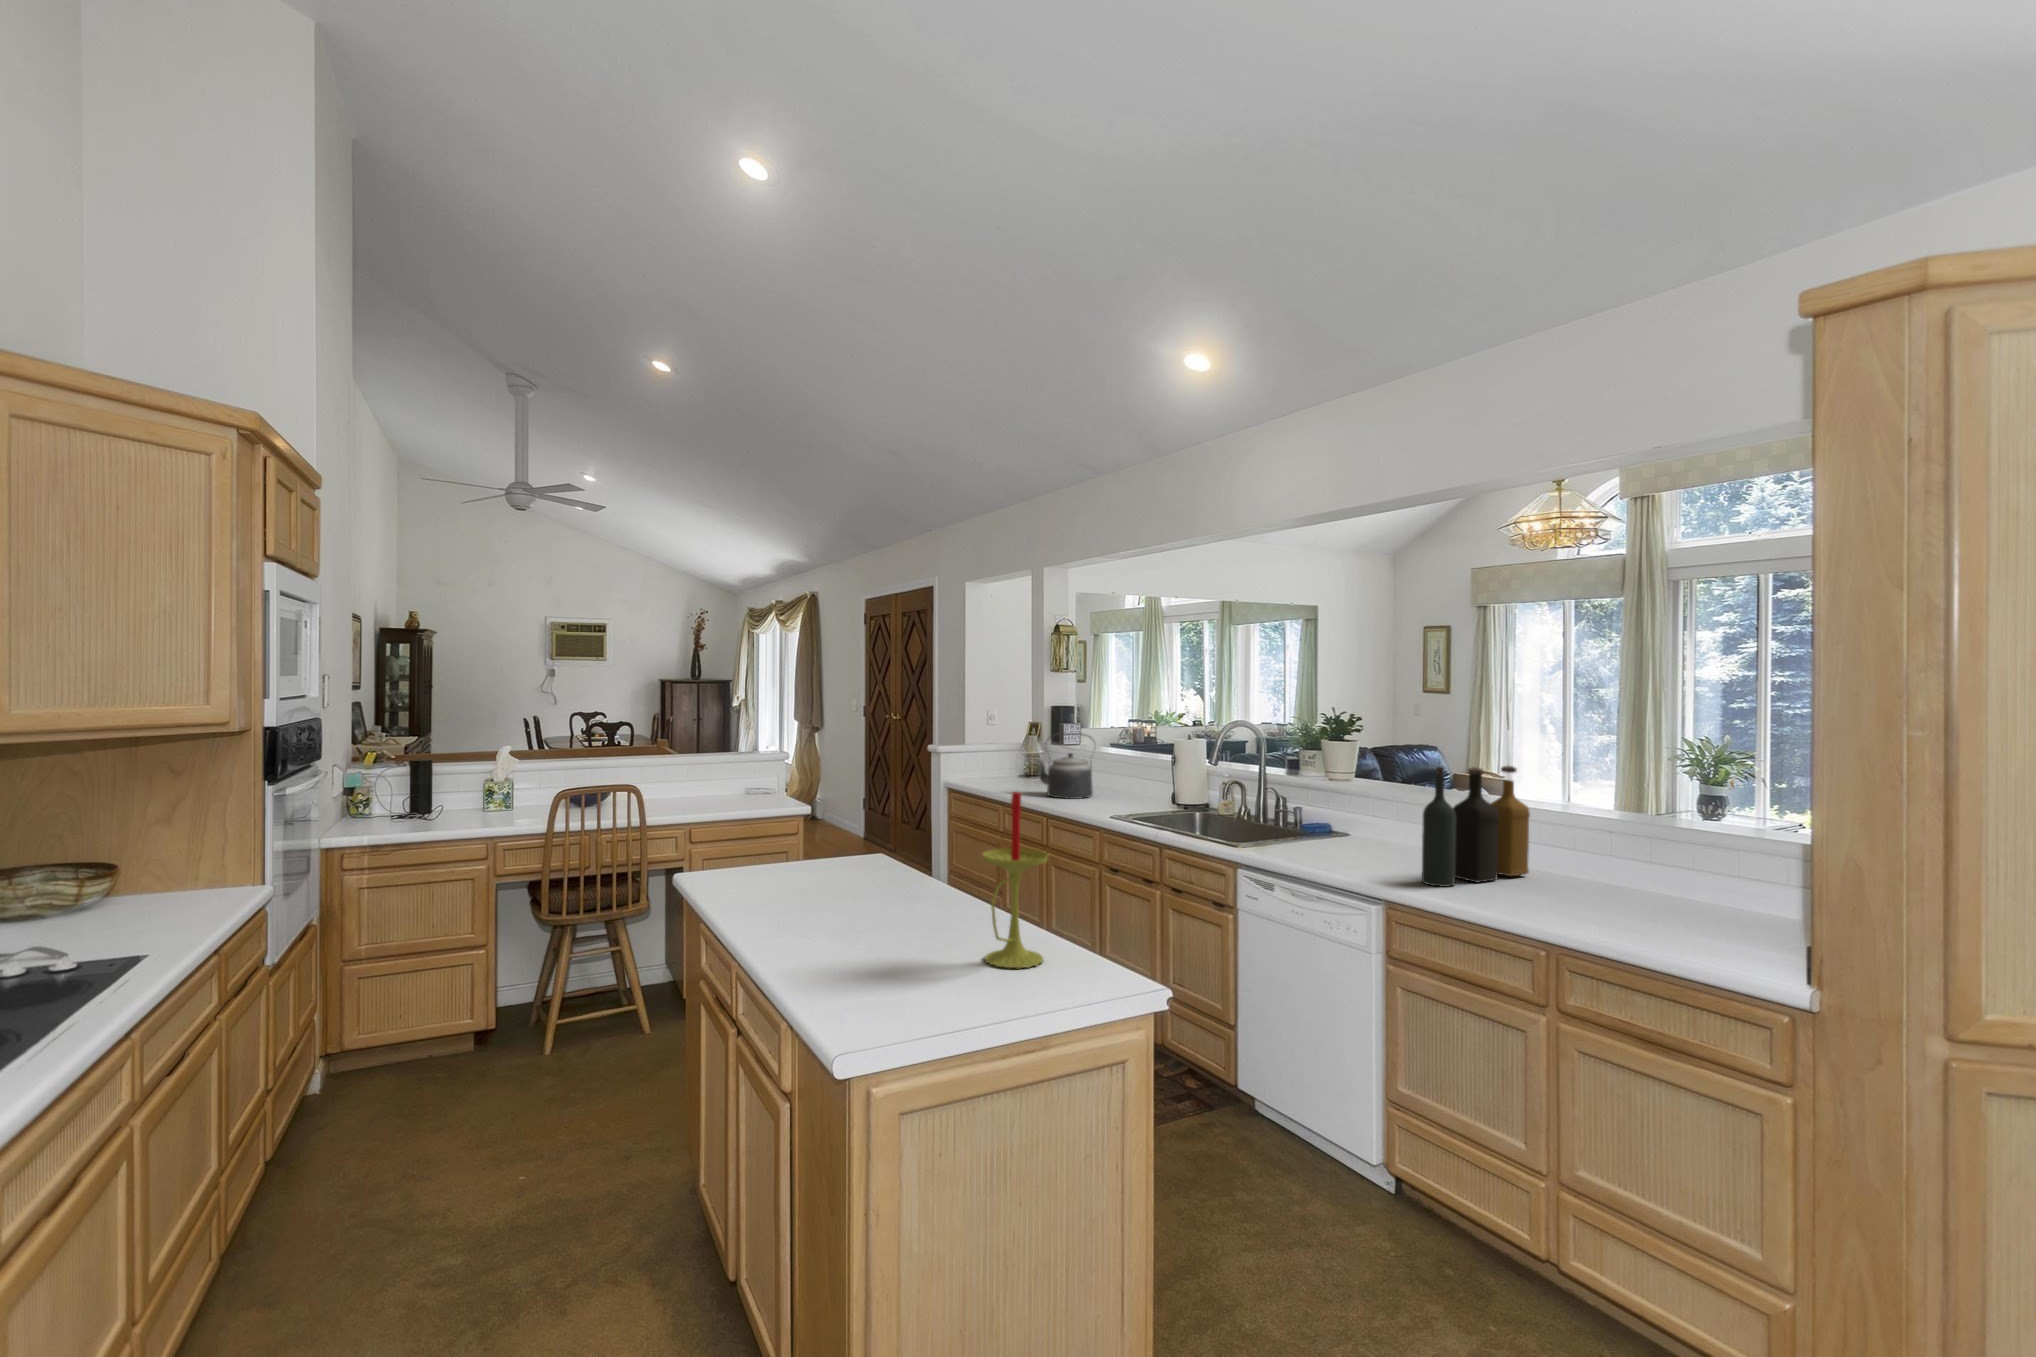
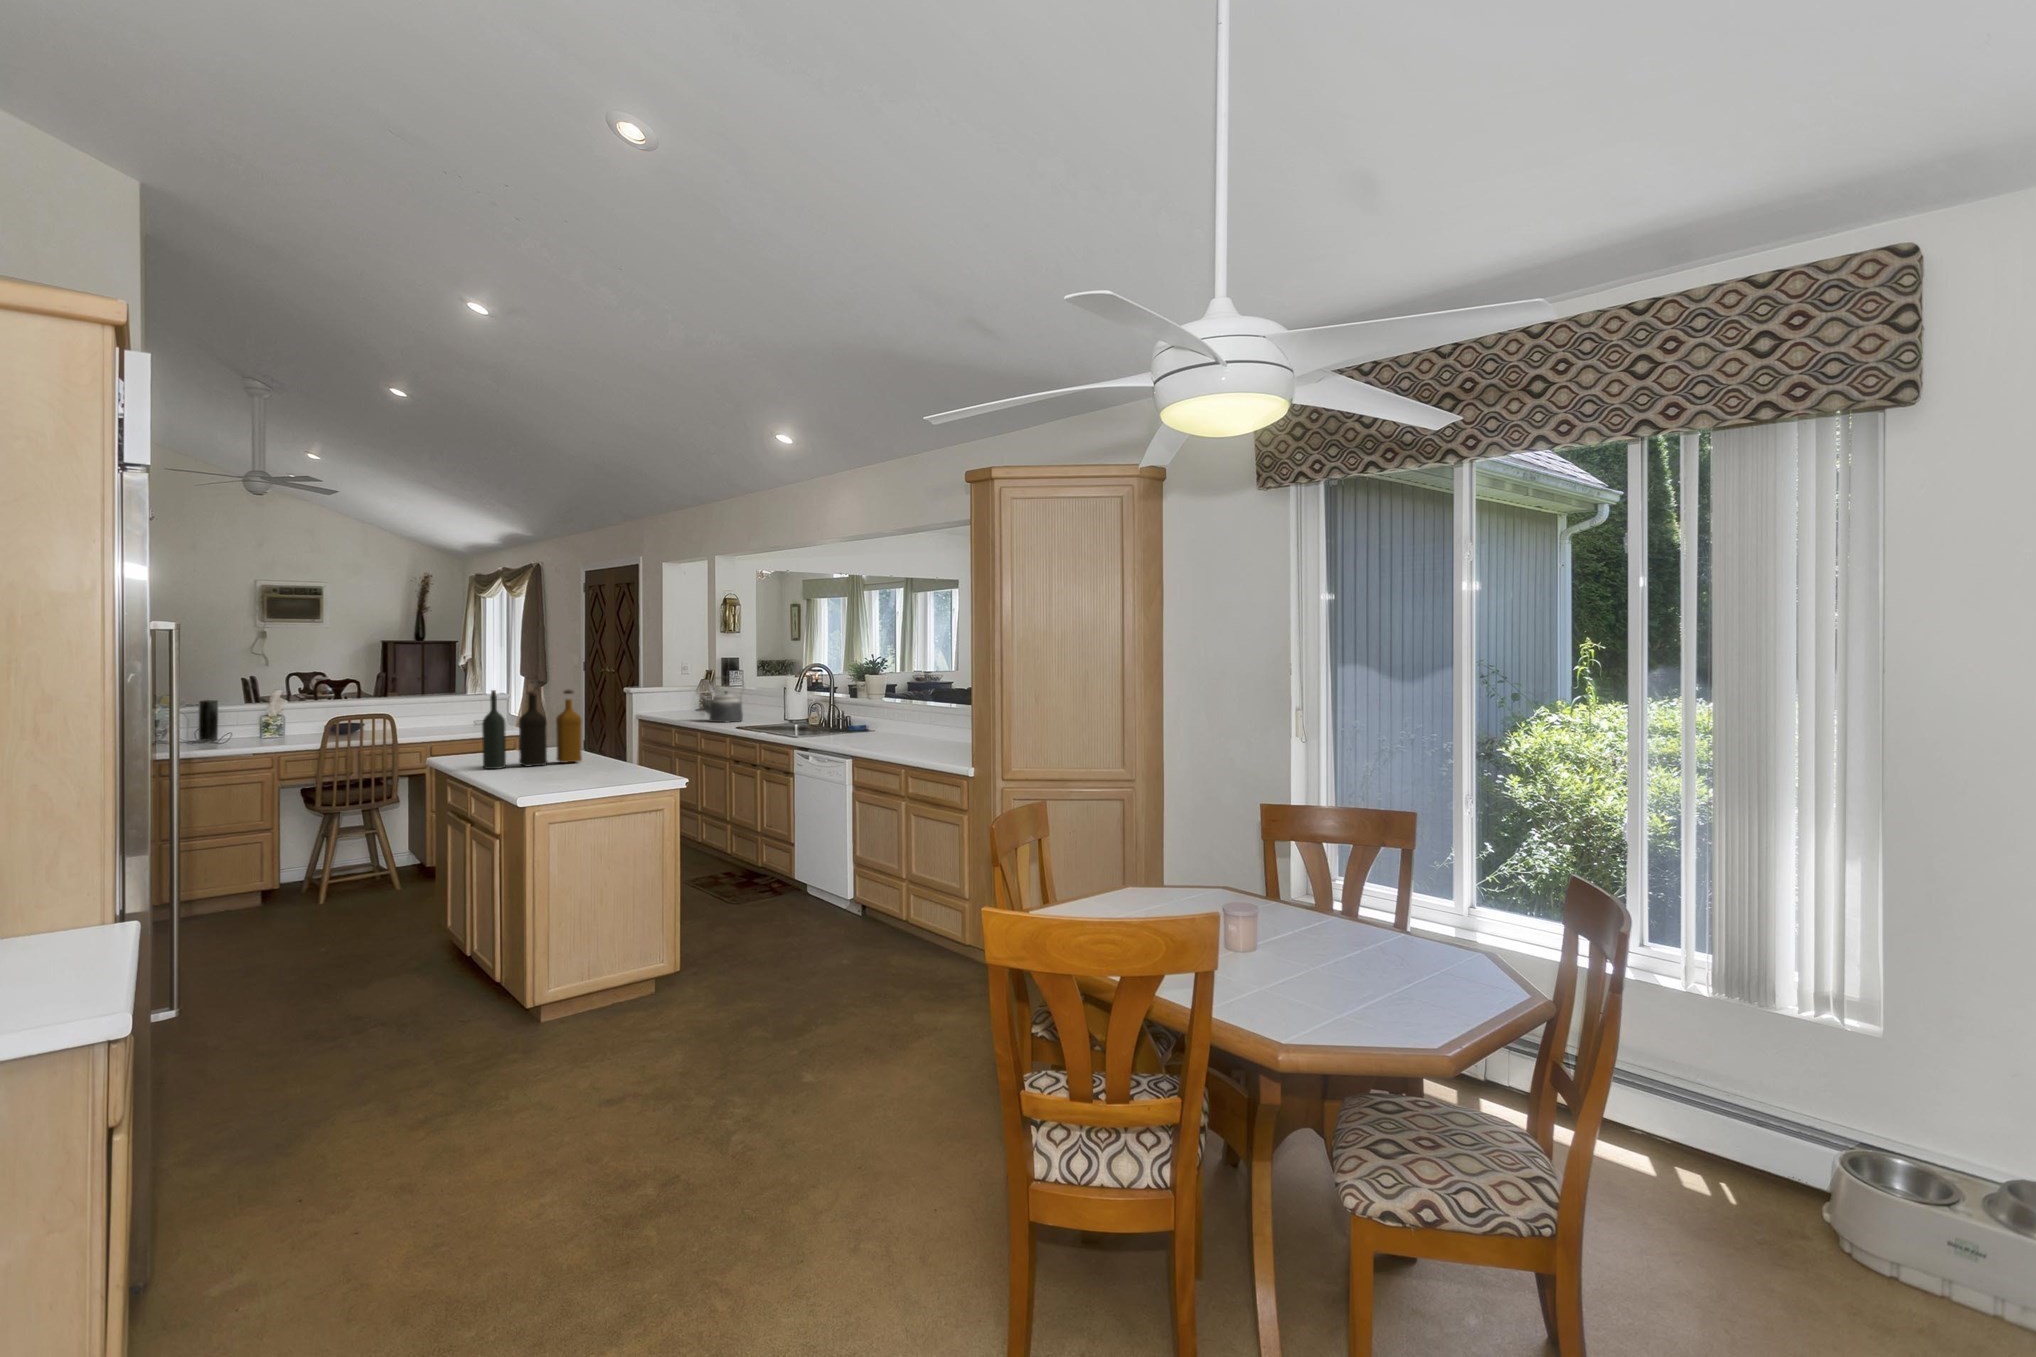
bottle: present [1422,766,1530,887] -> present [482,690,582,769]
candle: present [983,792,1048,968] -> none [597,693,631,776]

